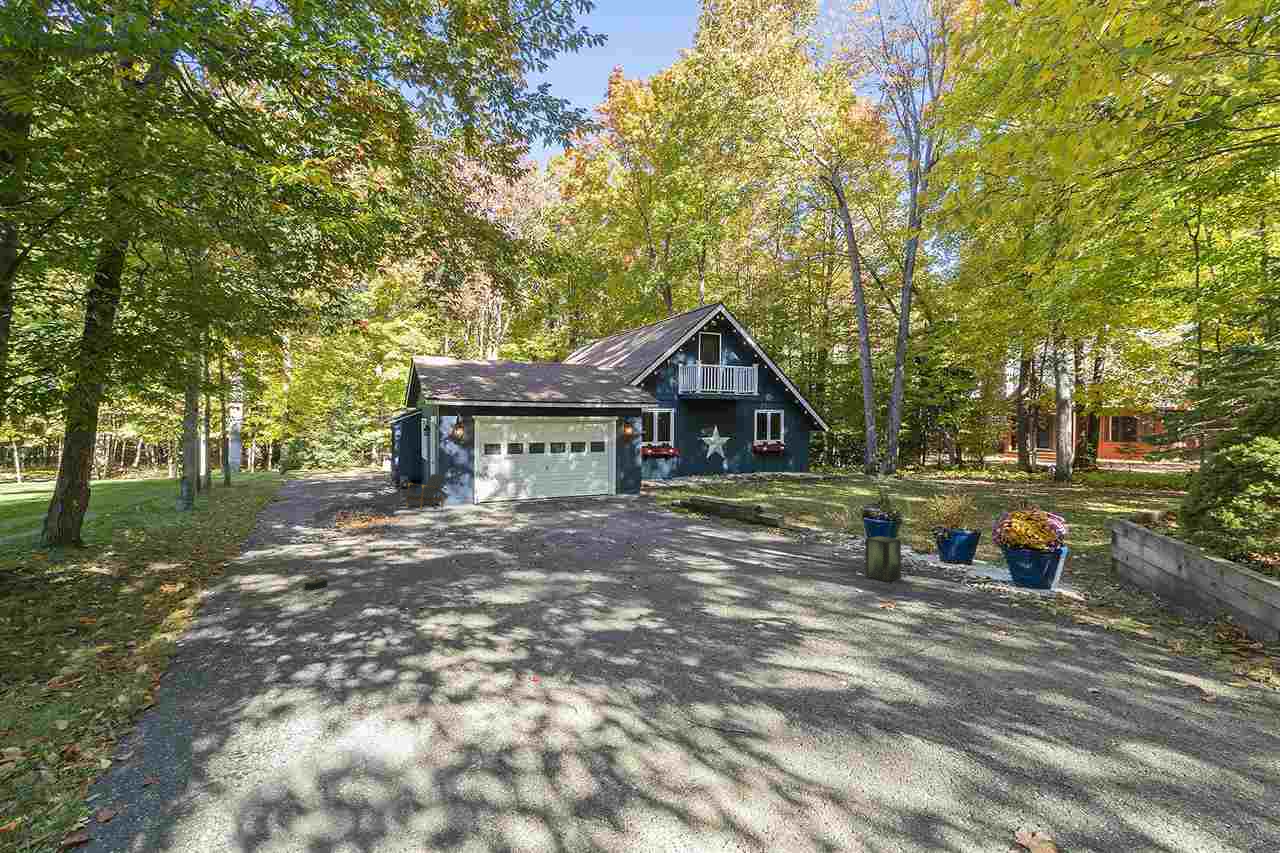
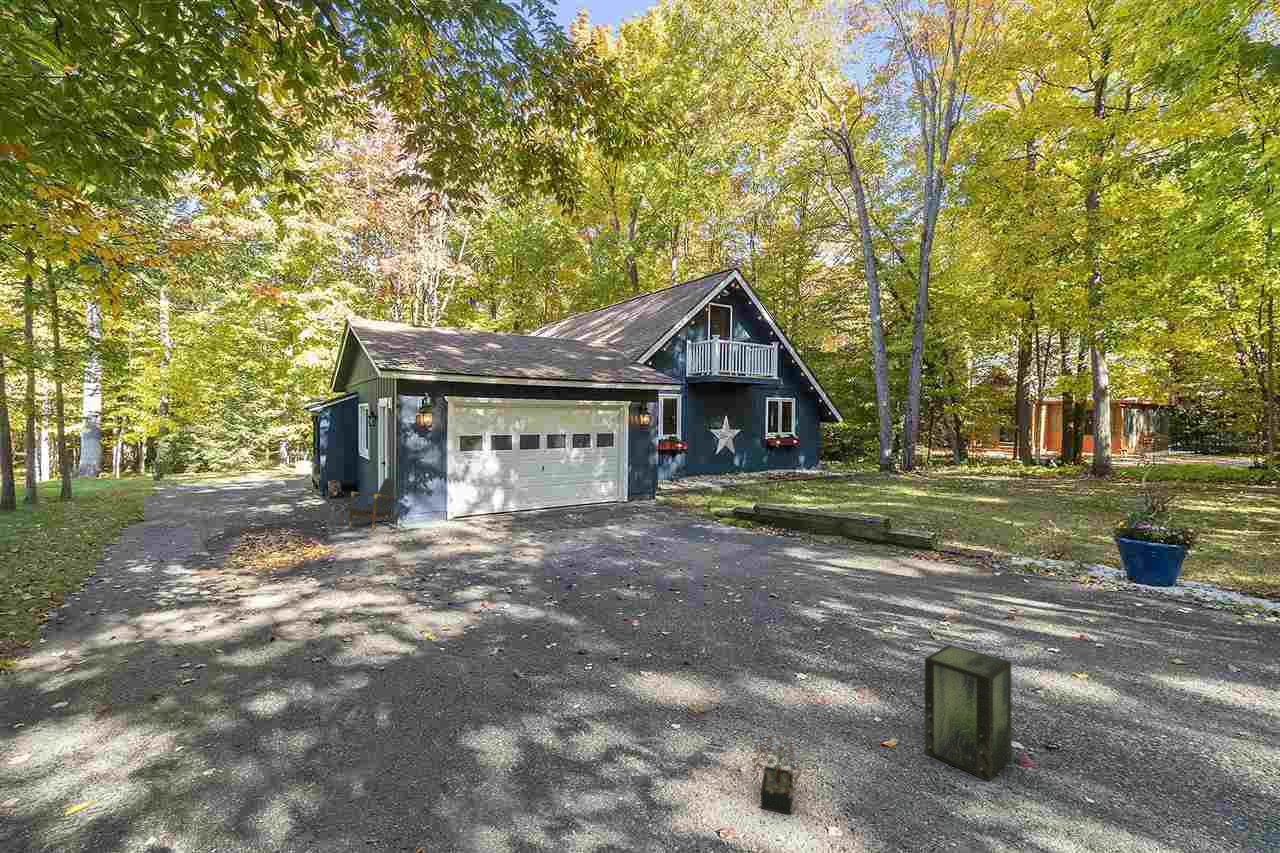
storage box: present [865,536,901,582] -> present [925,645,1012,781]
decorative plant: present [300,567,328,590] -> present [752,736,806,814]

